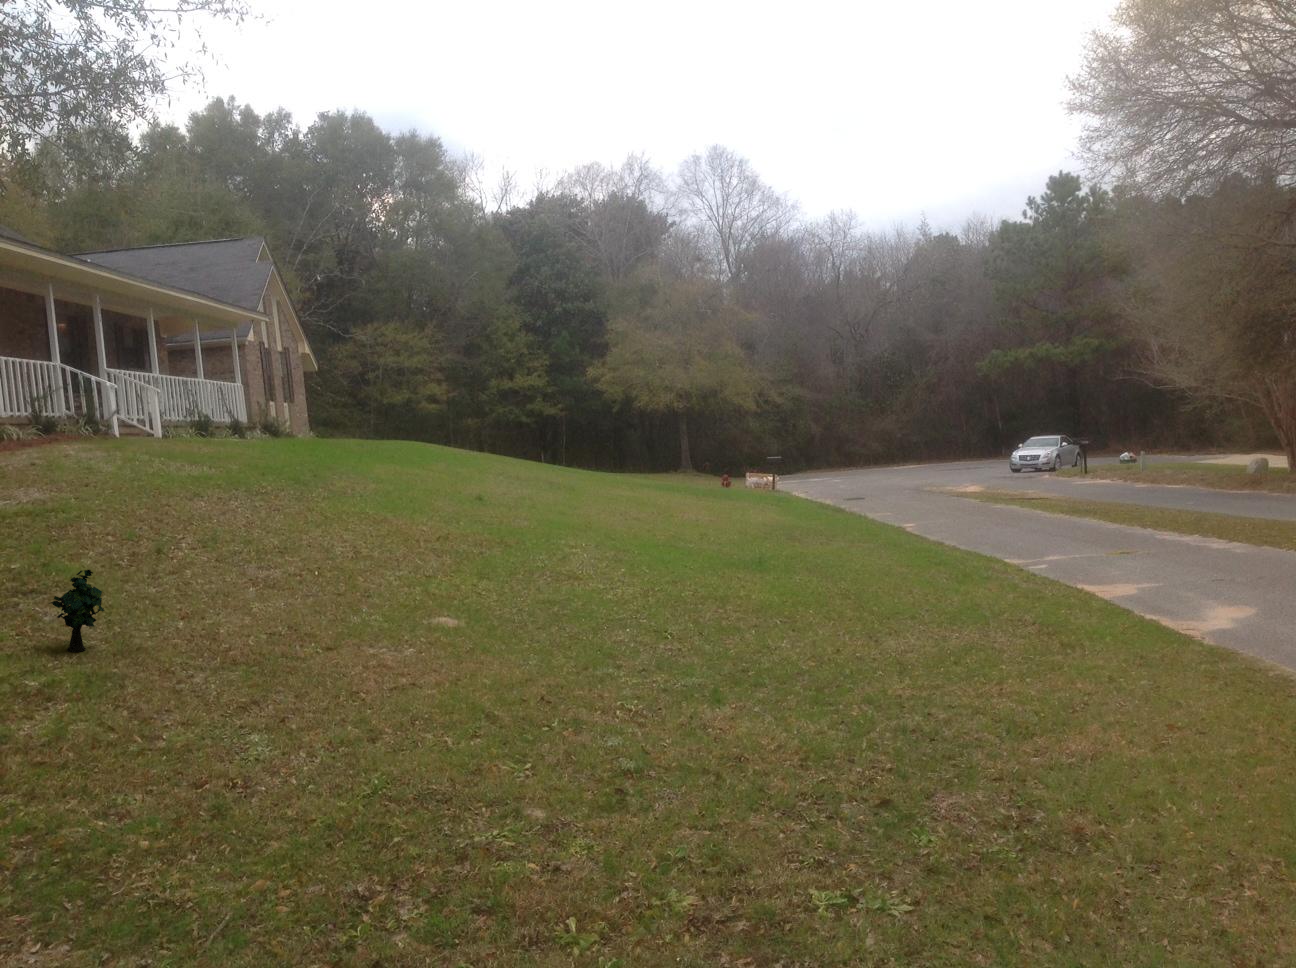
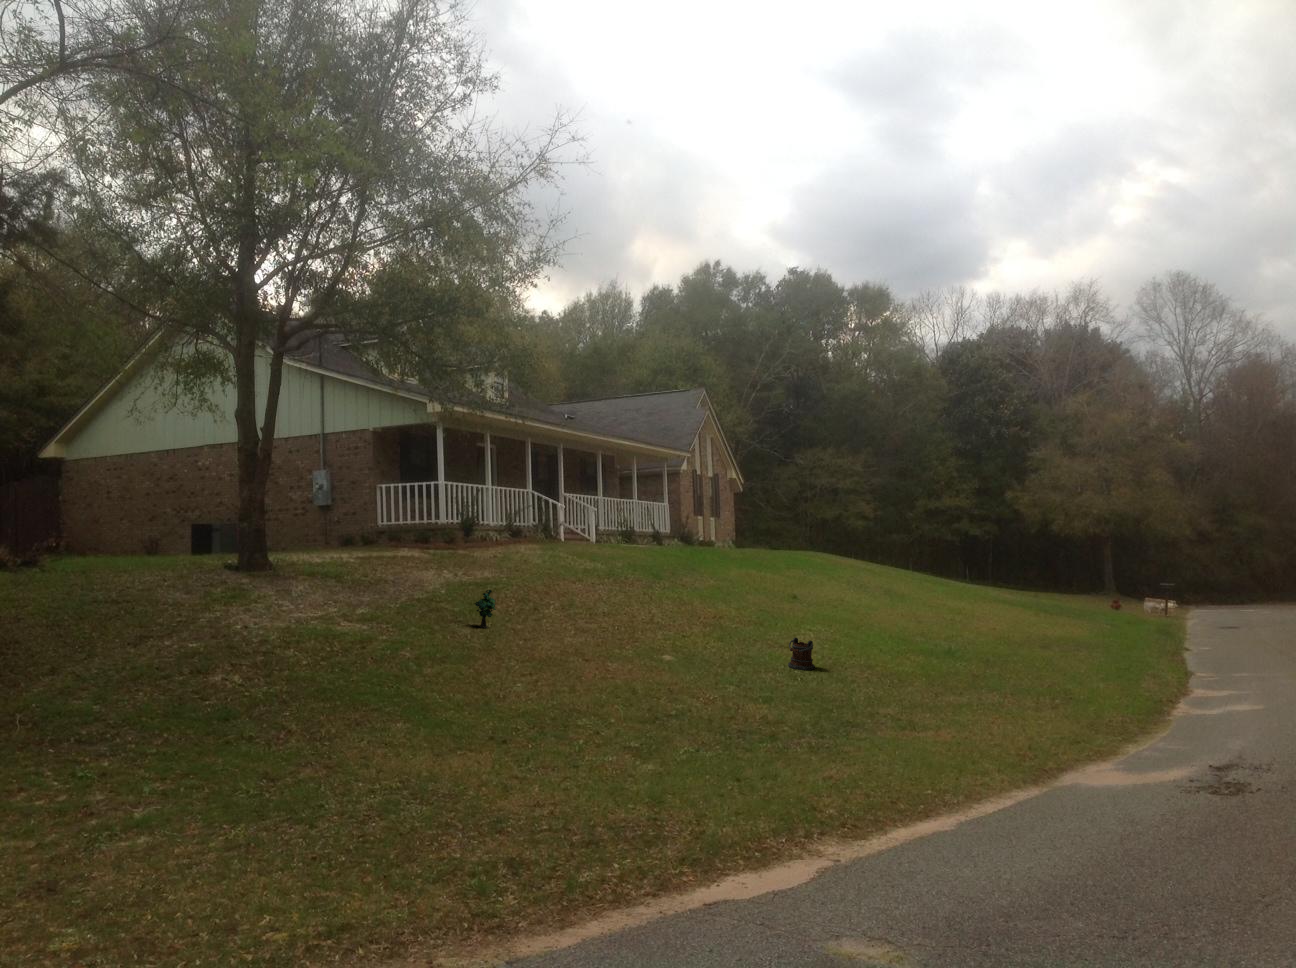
bucket: none [688,612,737,668] -> present [788,638,815,670]

